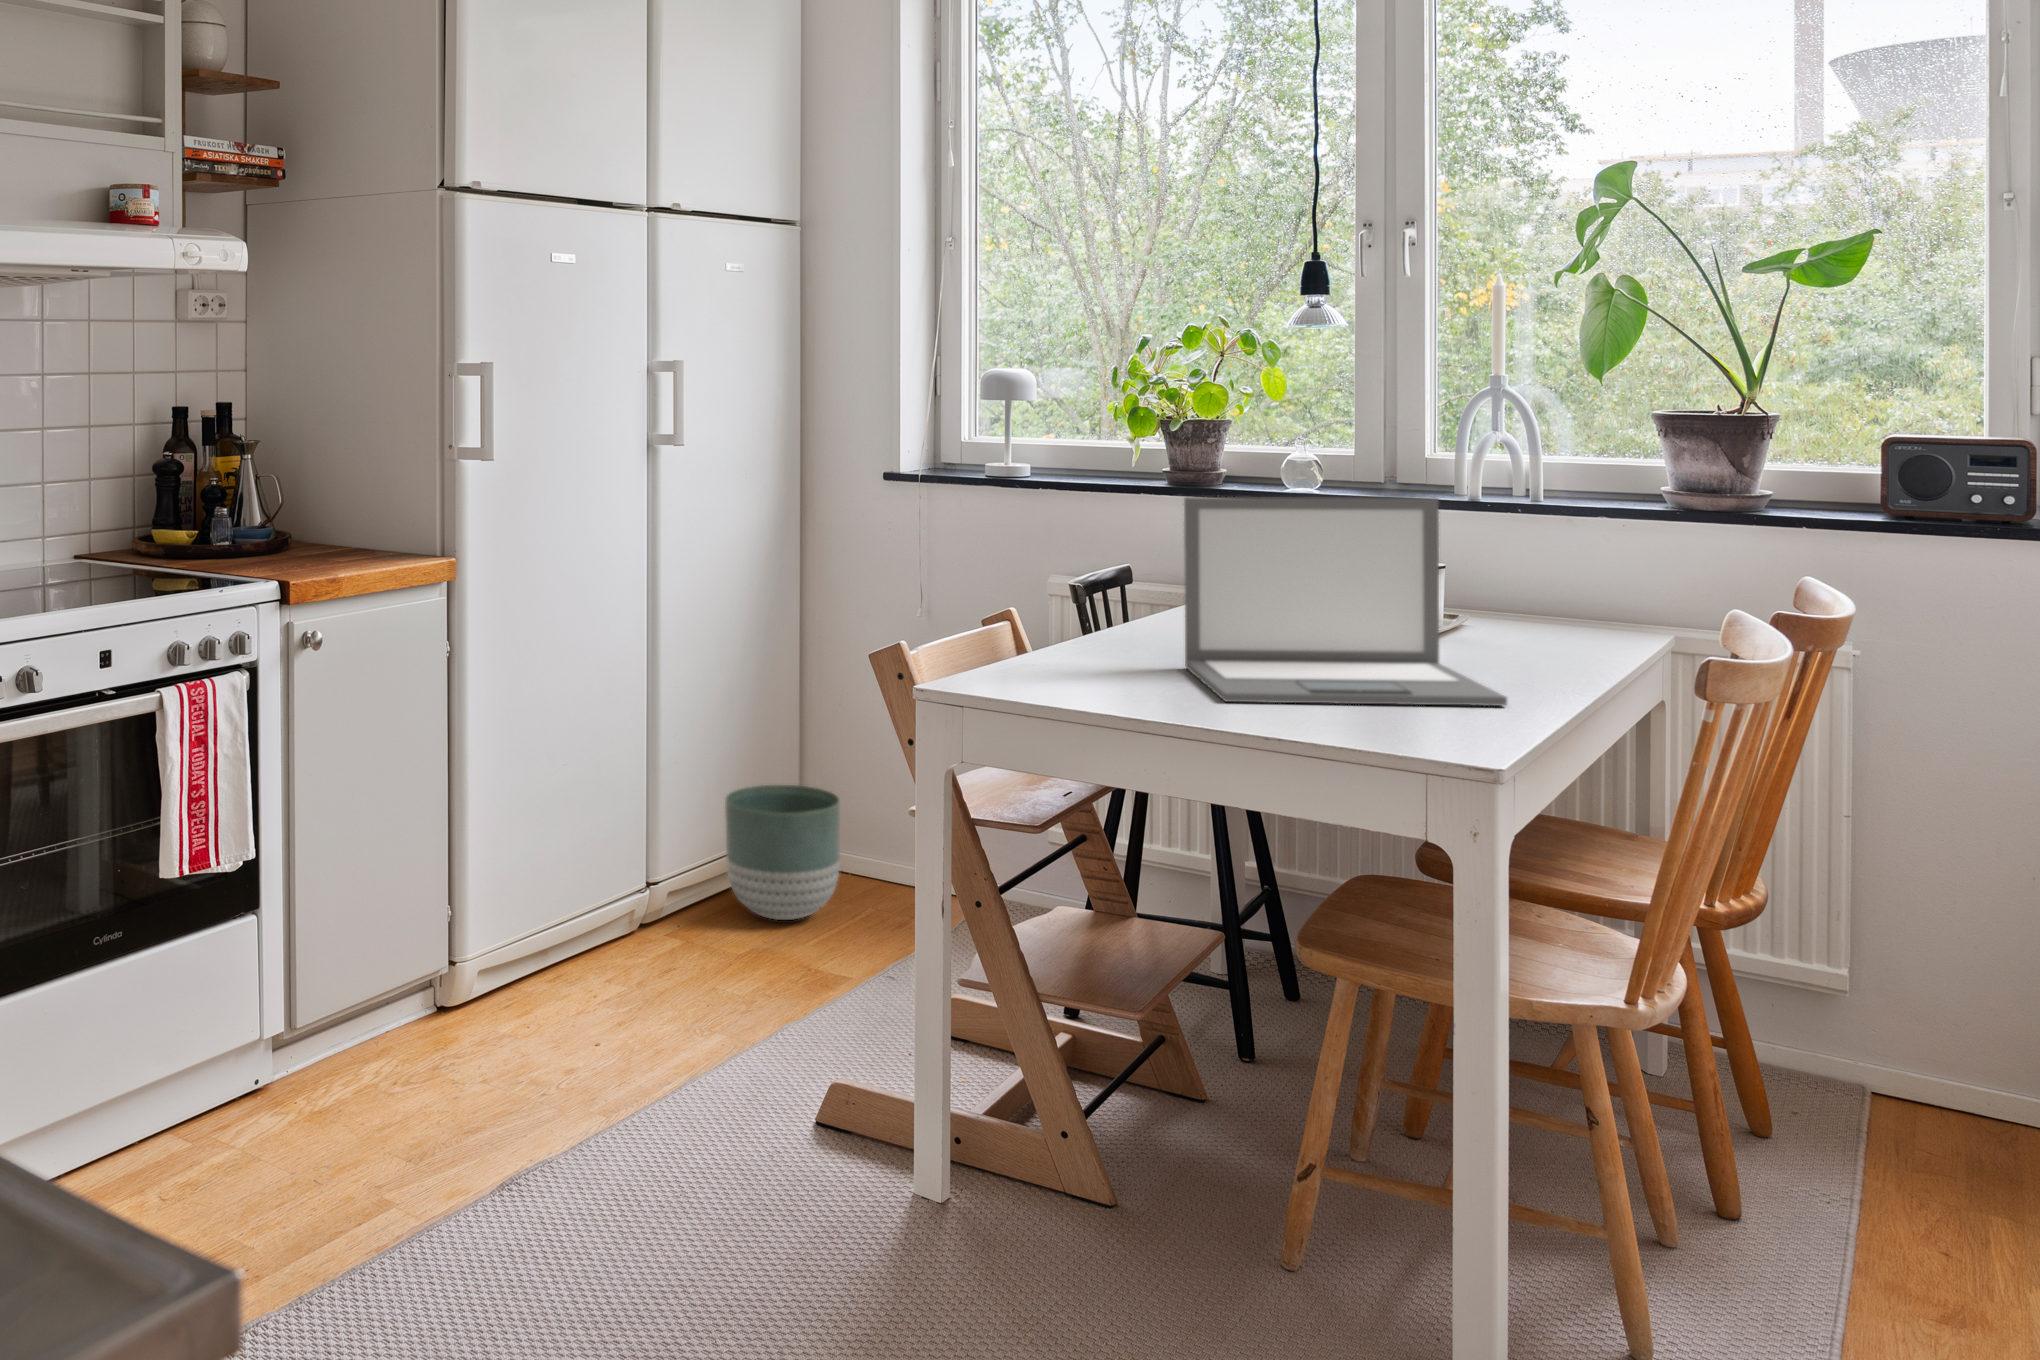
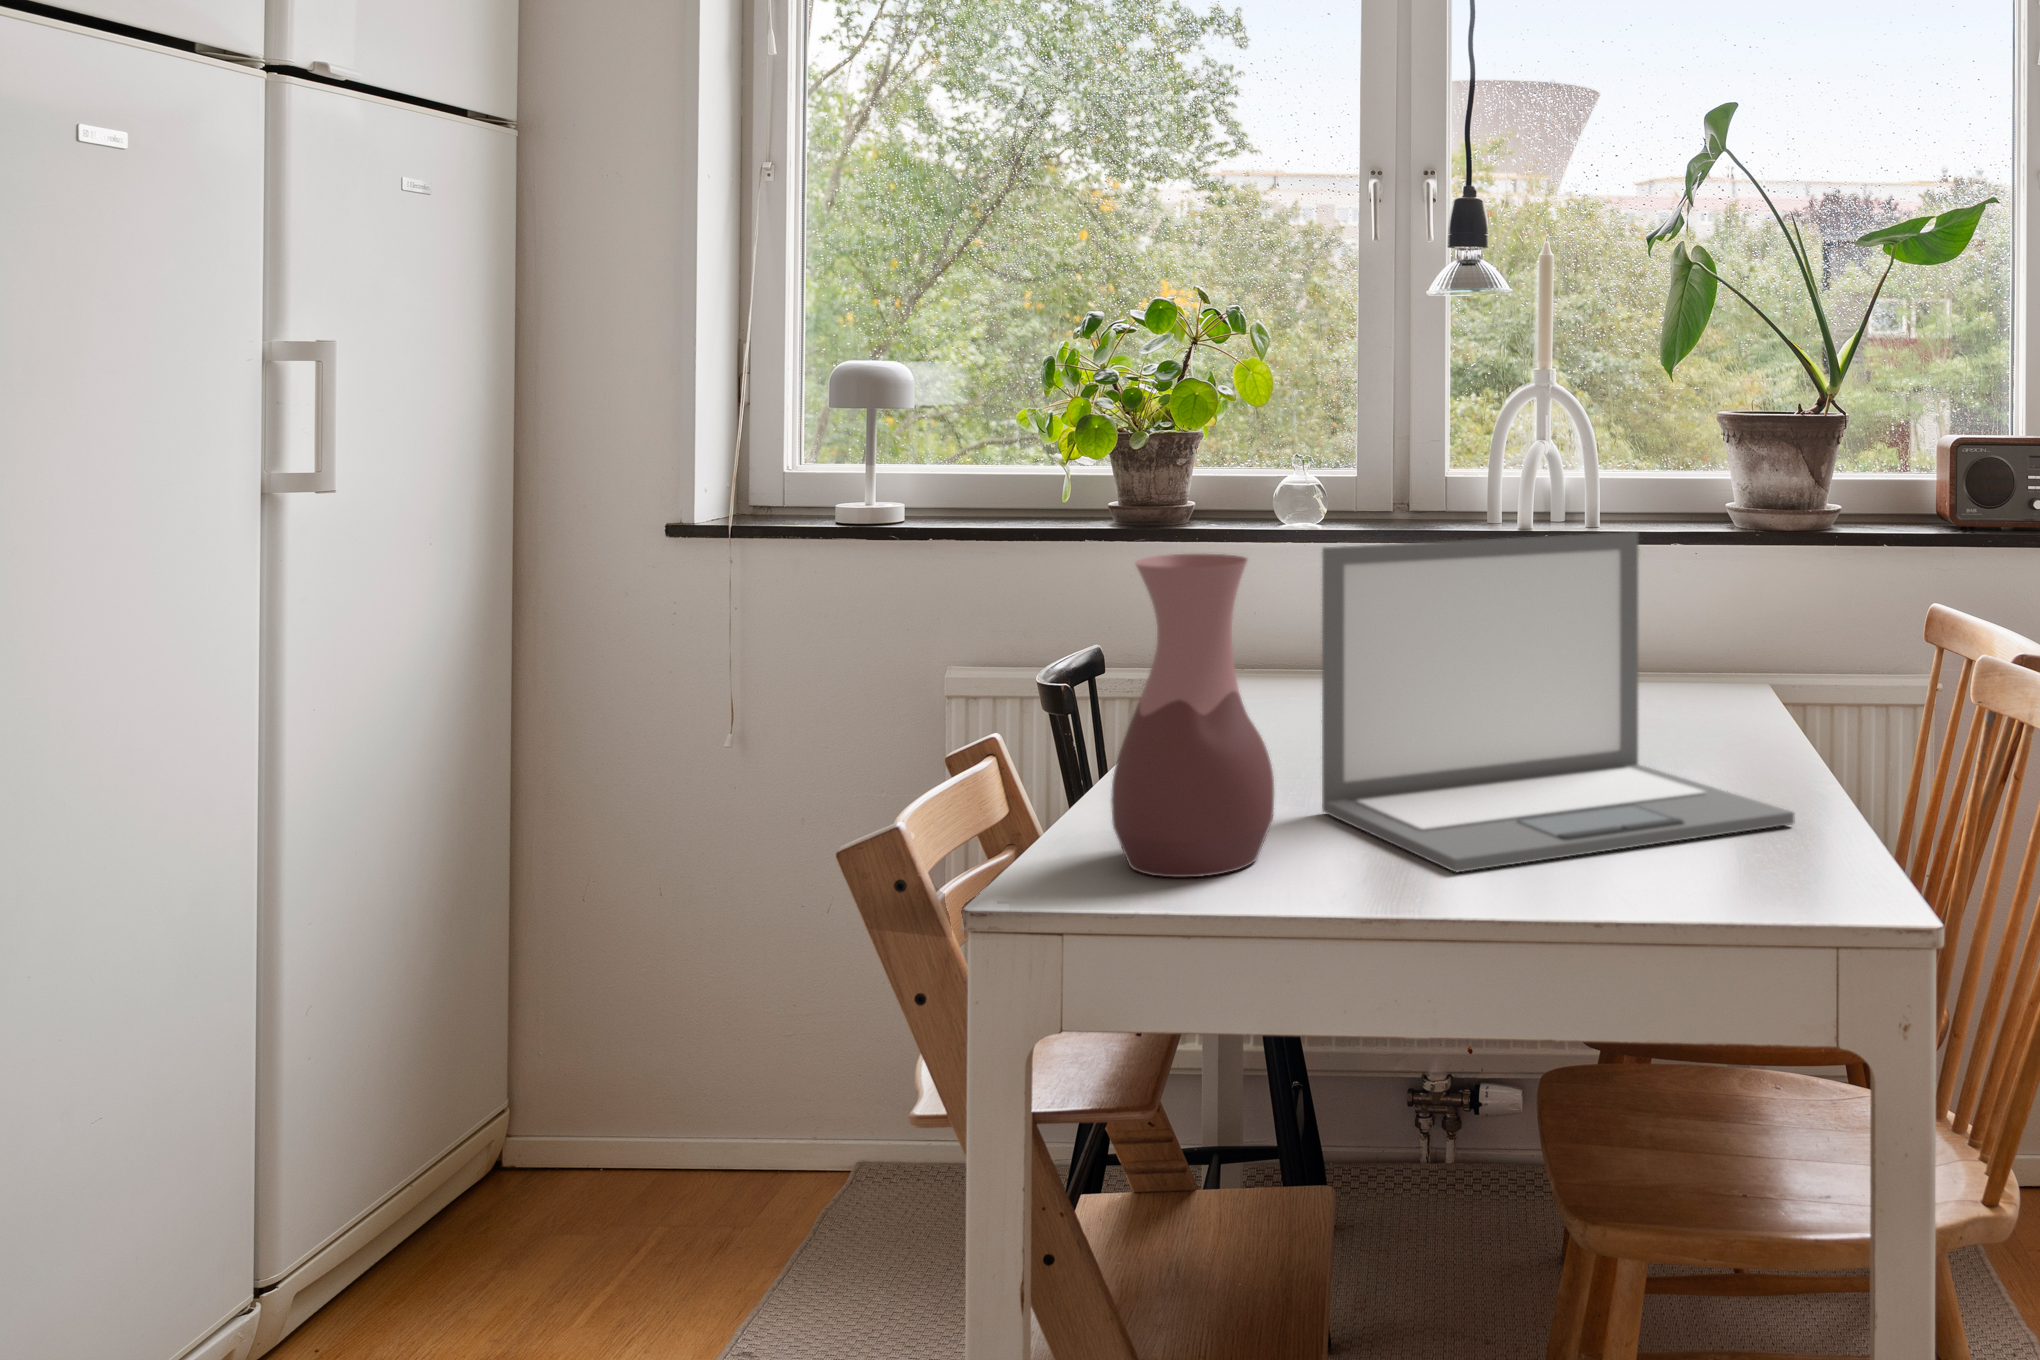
vase: none [1024,496,1126,687] -> present [1111,554,1274,877]
planter: present [725,785,840,920] -> none [405,1045,618,1288]

